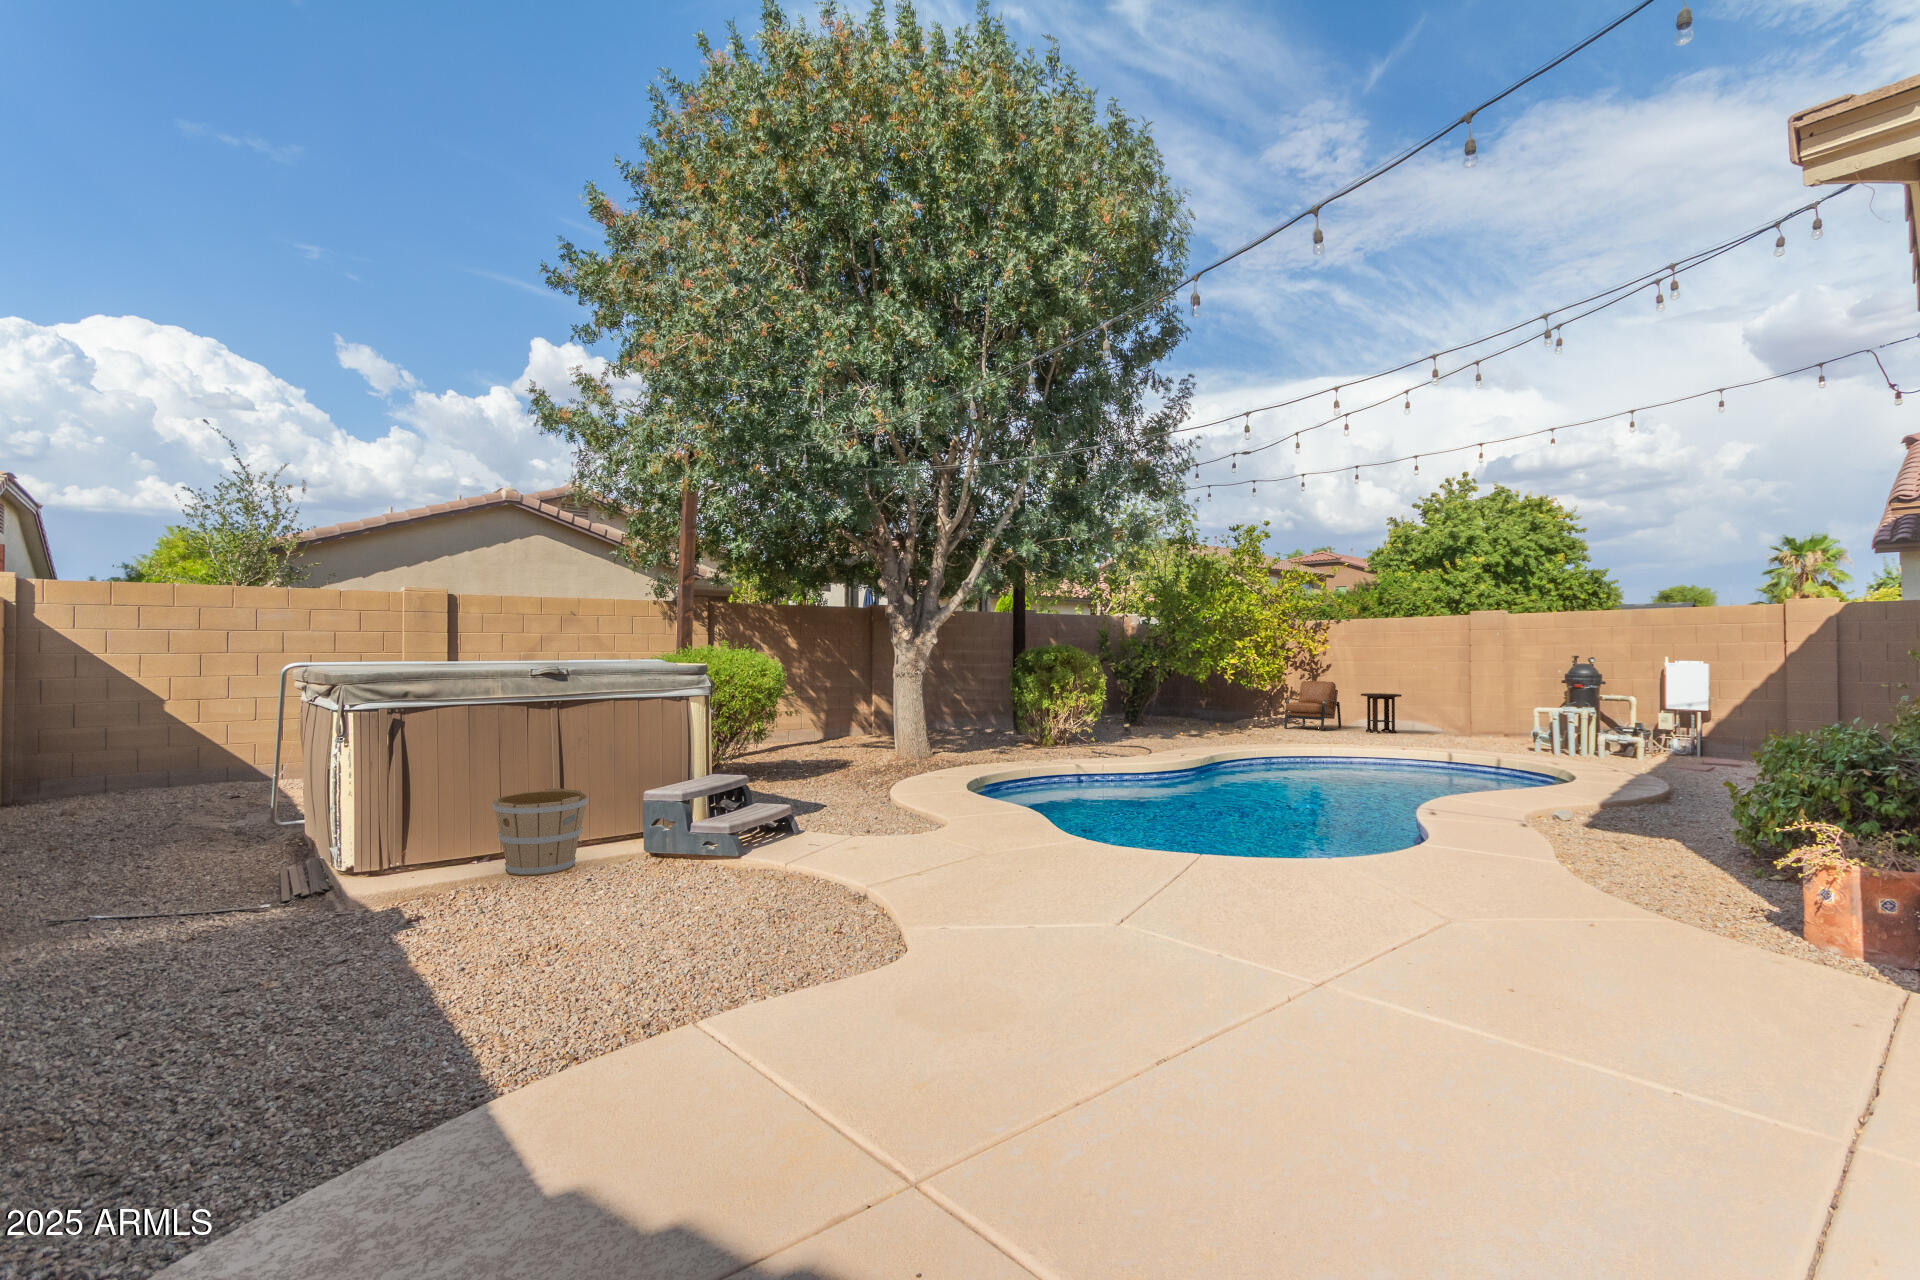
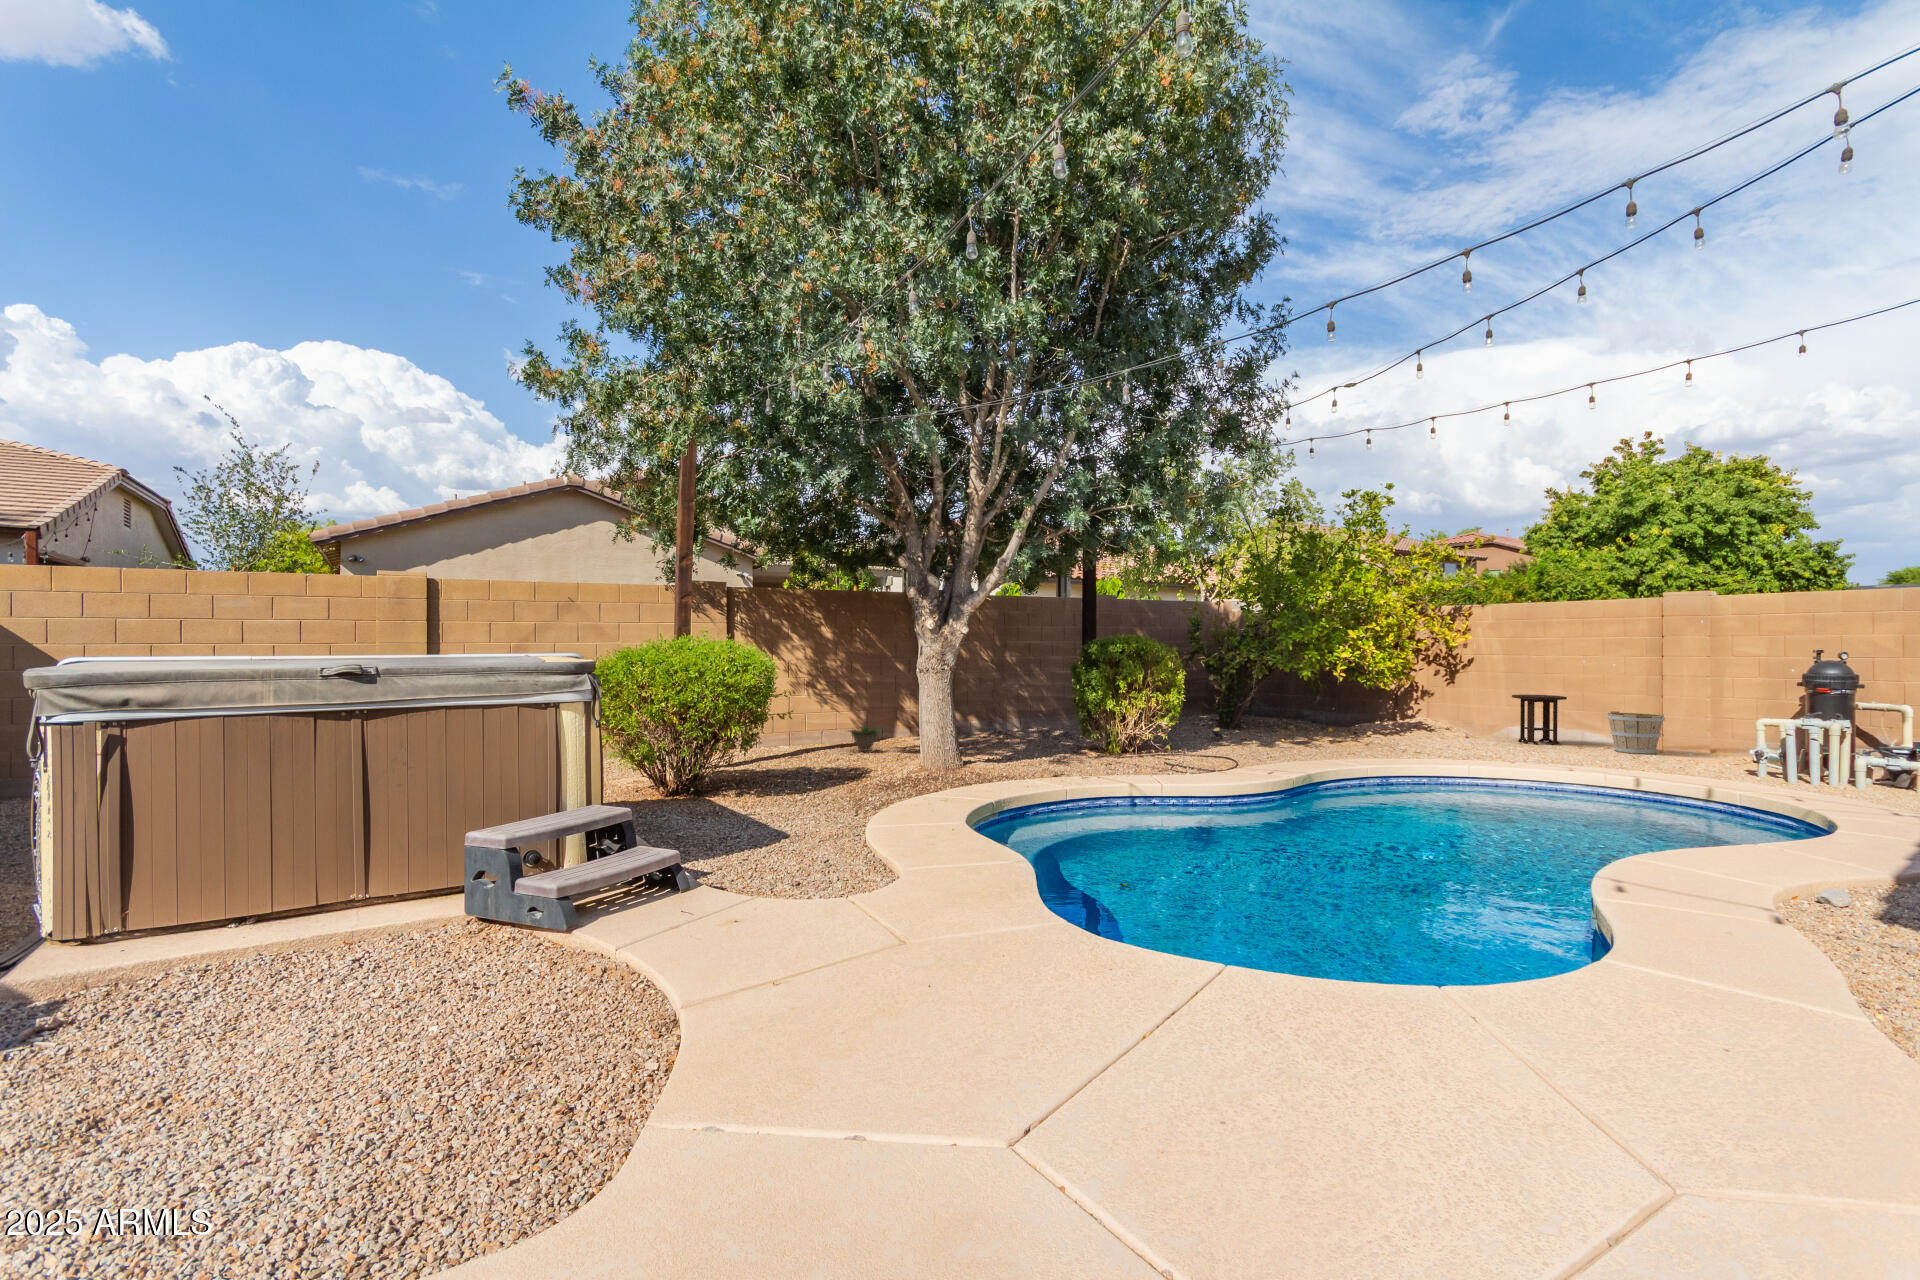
chair: present [1284,681,1341,731] -> none [1412,678,1486,740]
decorative plant: none [815,725,853,748] -> present [848,726,881,751]
wooden bucket: present [492,788,588,876] -> present [1607,712,1665,754]

